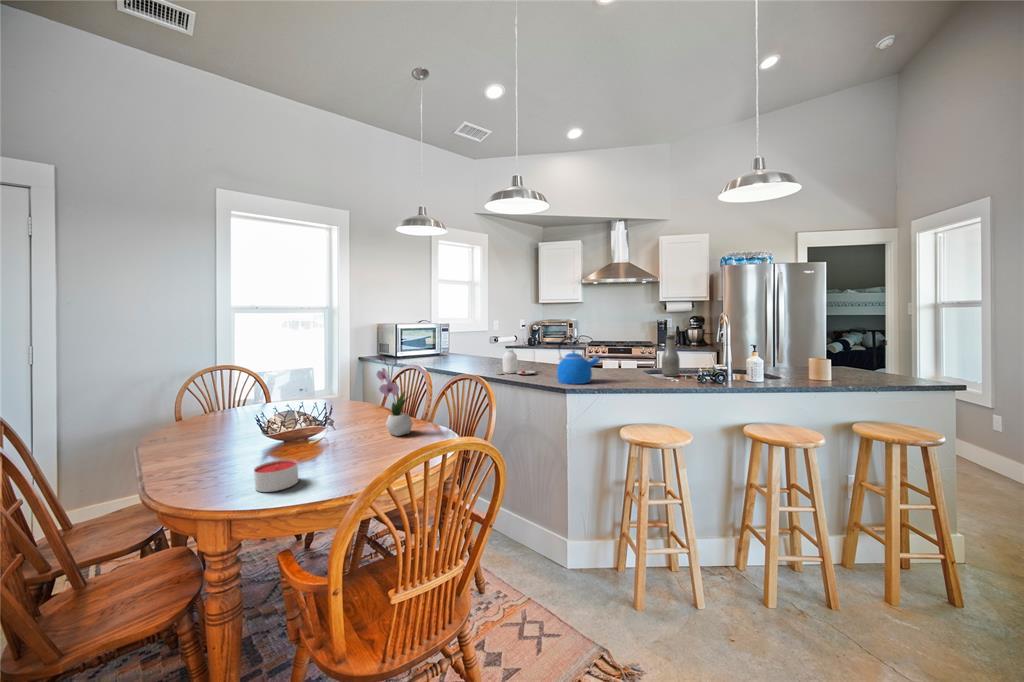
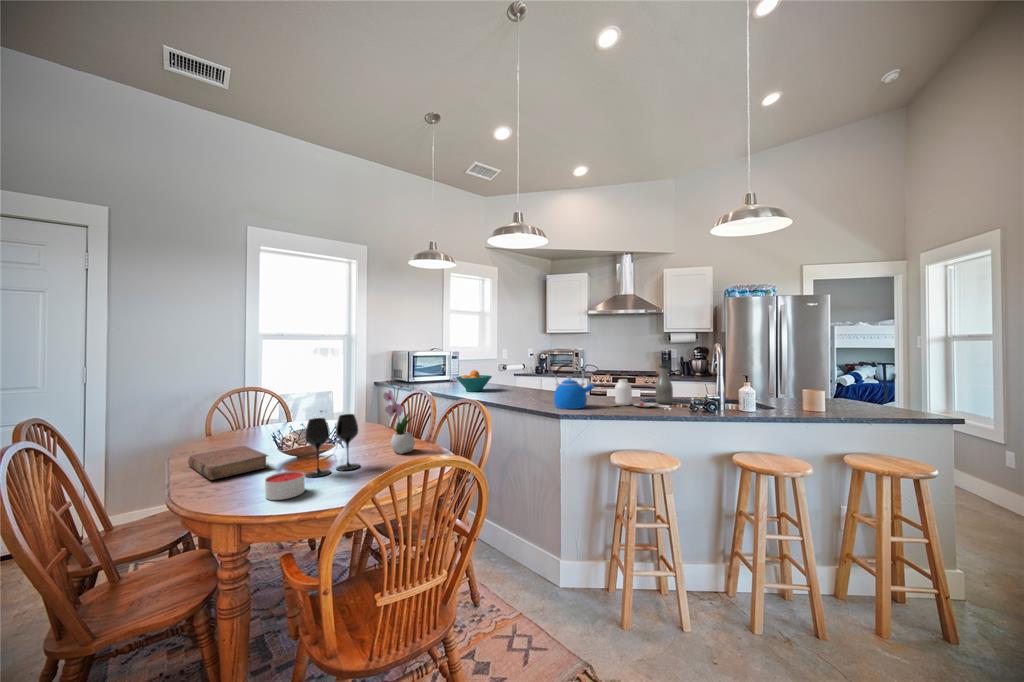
fruit bowl: none [448,345,486,368] -> present [456,370,492,392]
jar: present [501,349,535,375] -> present [612,379,655,407]
wine glass: none [294,395,356,465] -> present [305,414,360,477]
book: none [162,432,254,472] -> present [188,446,269,480]

